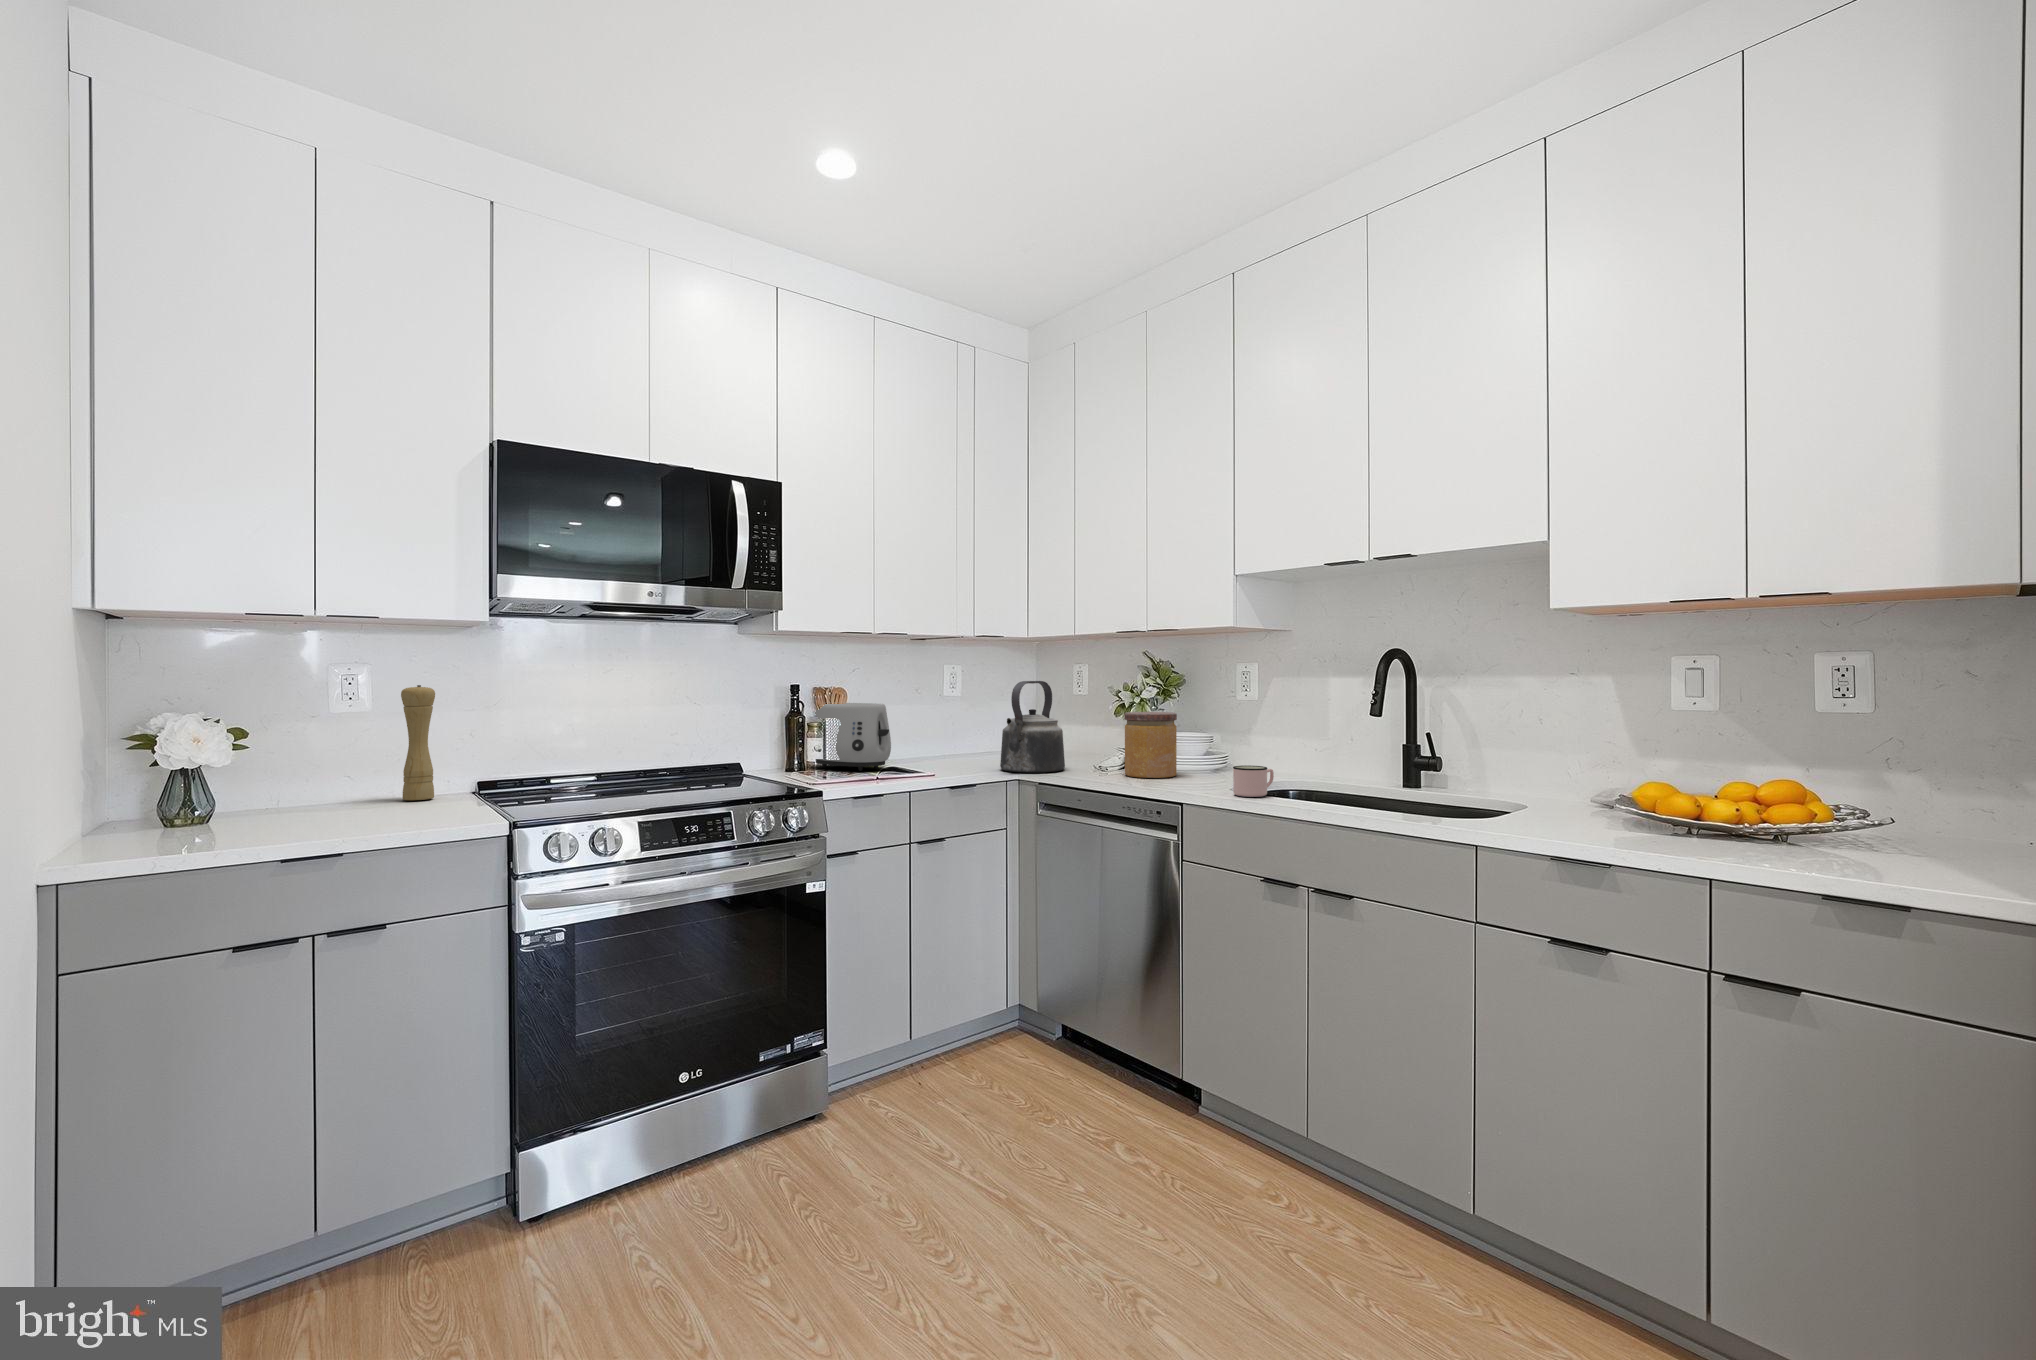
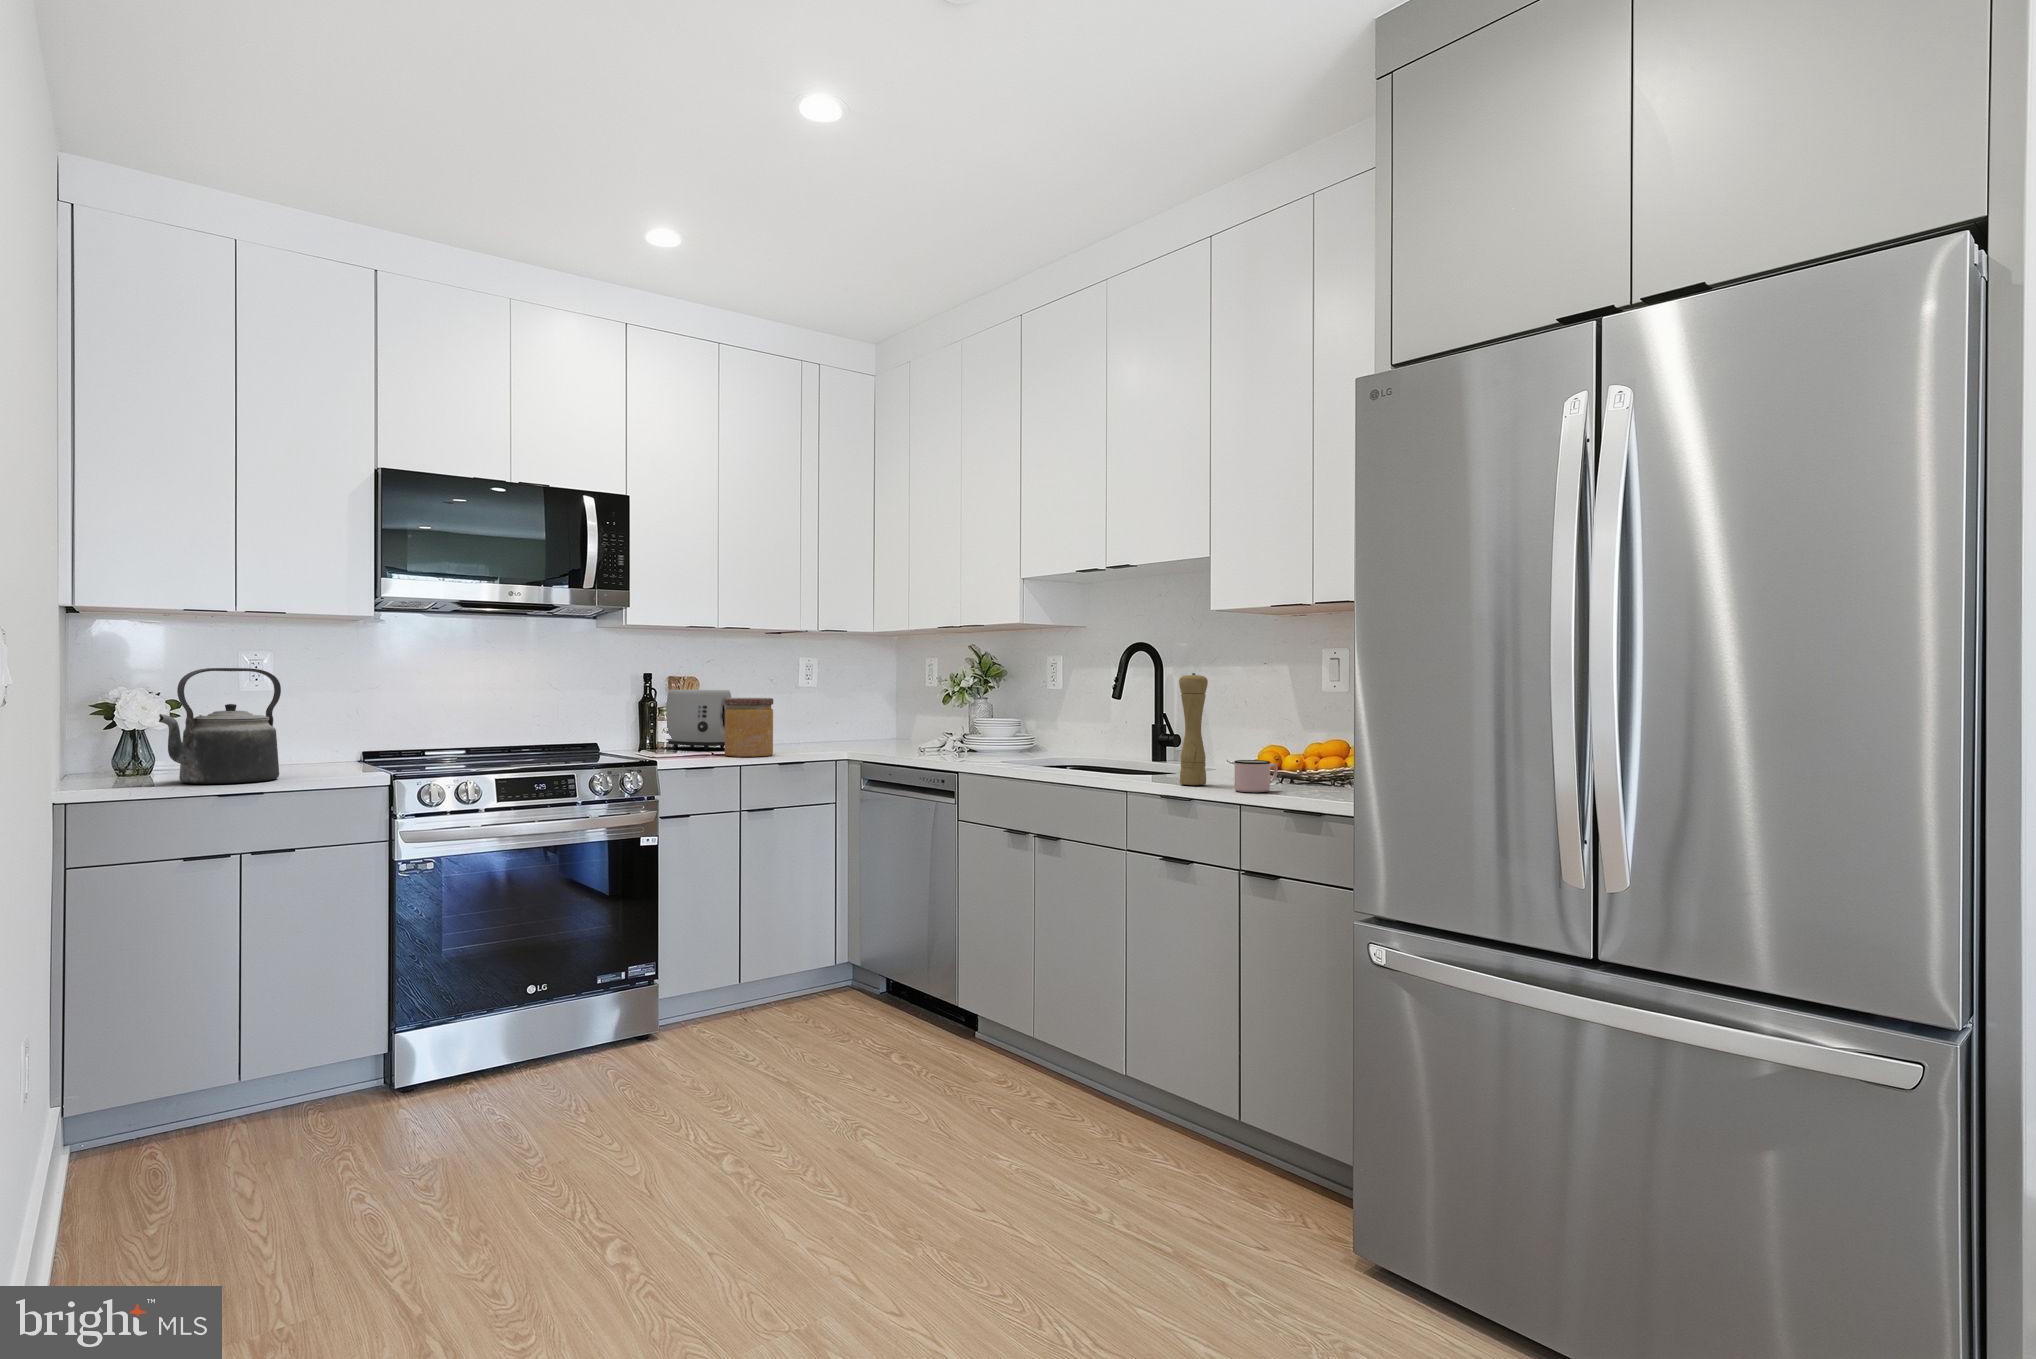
kettle: present [1000,681,1065,773] -> present [159,668,281,784]
pepper mill: present [401,685,435,800] -> present [1179,673,1208,785]
jar: present [1124,712,1177,778] -> present [725,698,773,757]
mug: present [1233,765,1274,797] -> present [1234,760,1277,792]

